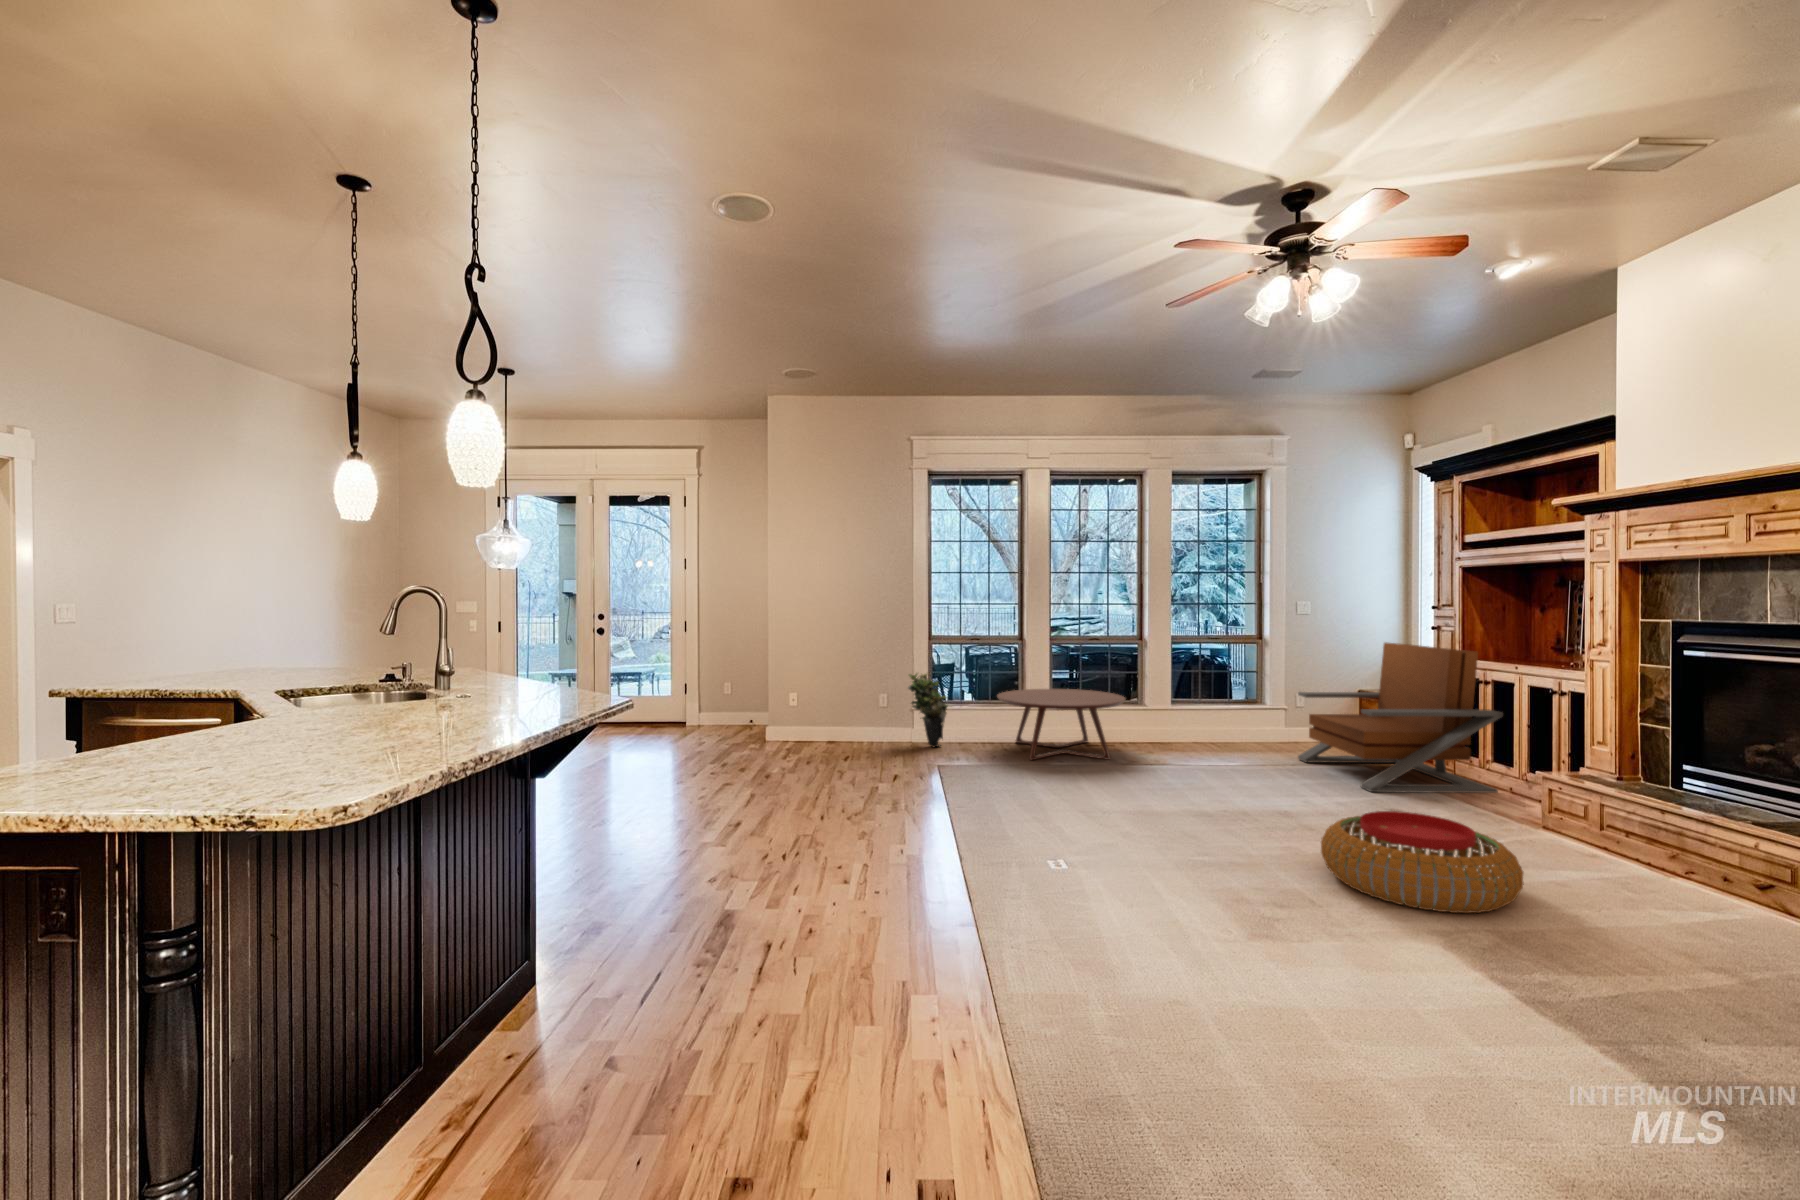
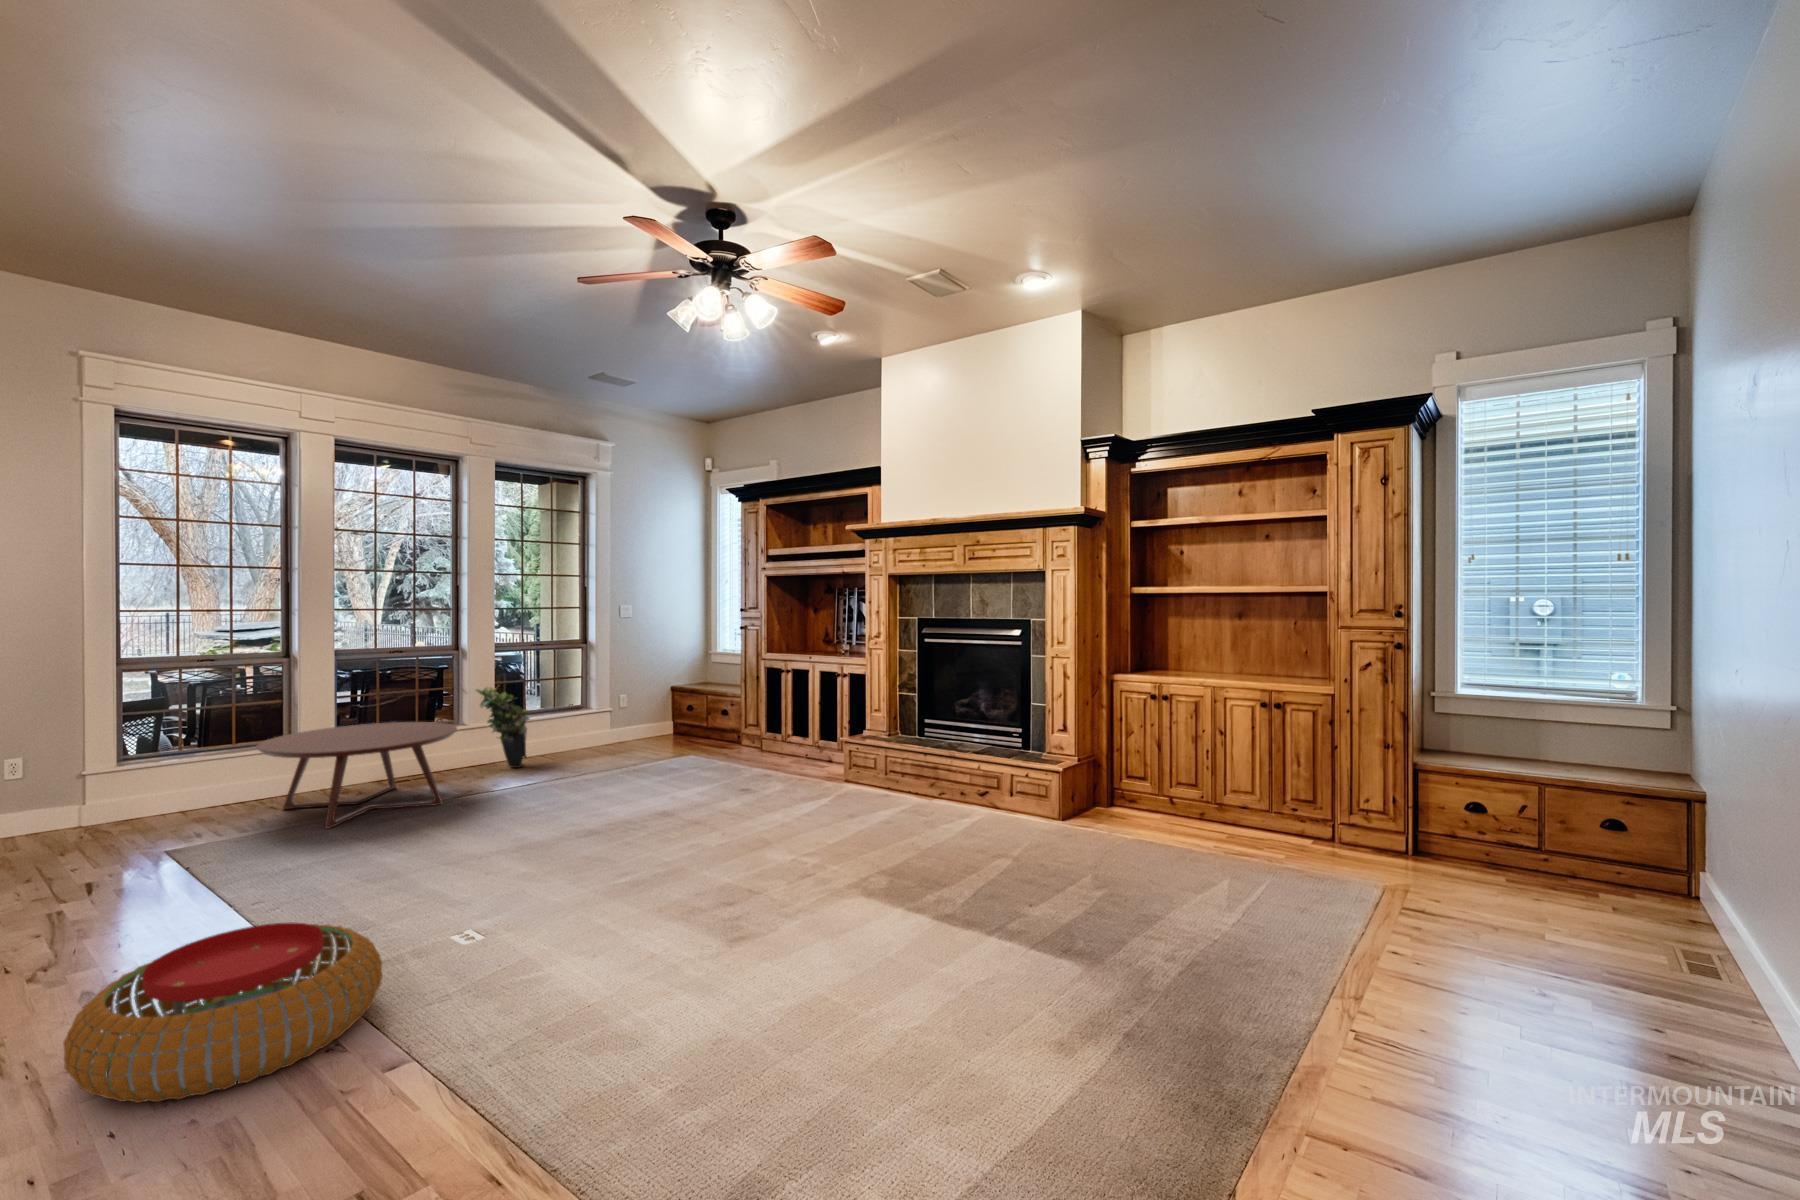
lounge chair: present [1298,642,1503,793] -> none [641,642,807,782]
potted plant: present [908,673,948,747] -> present [476,686,529,768]
pouf: present [1321,811,1524,913] -> present [63,922,382,1103]

